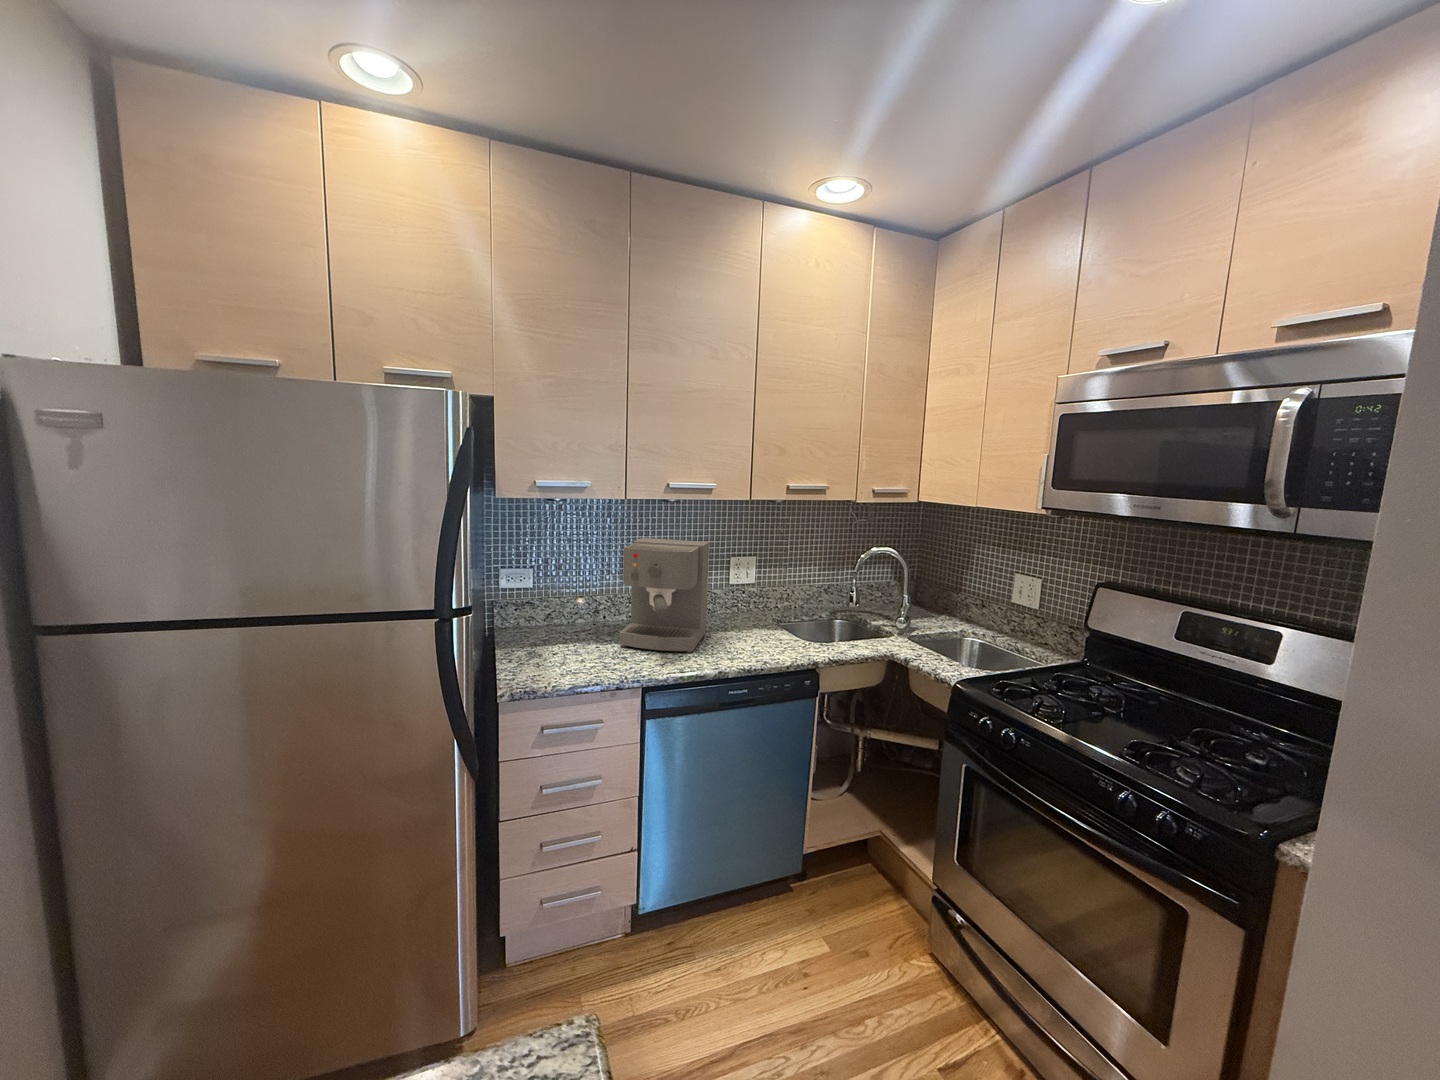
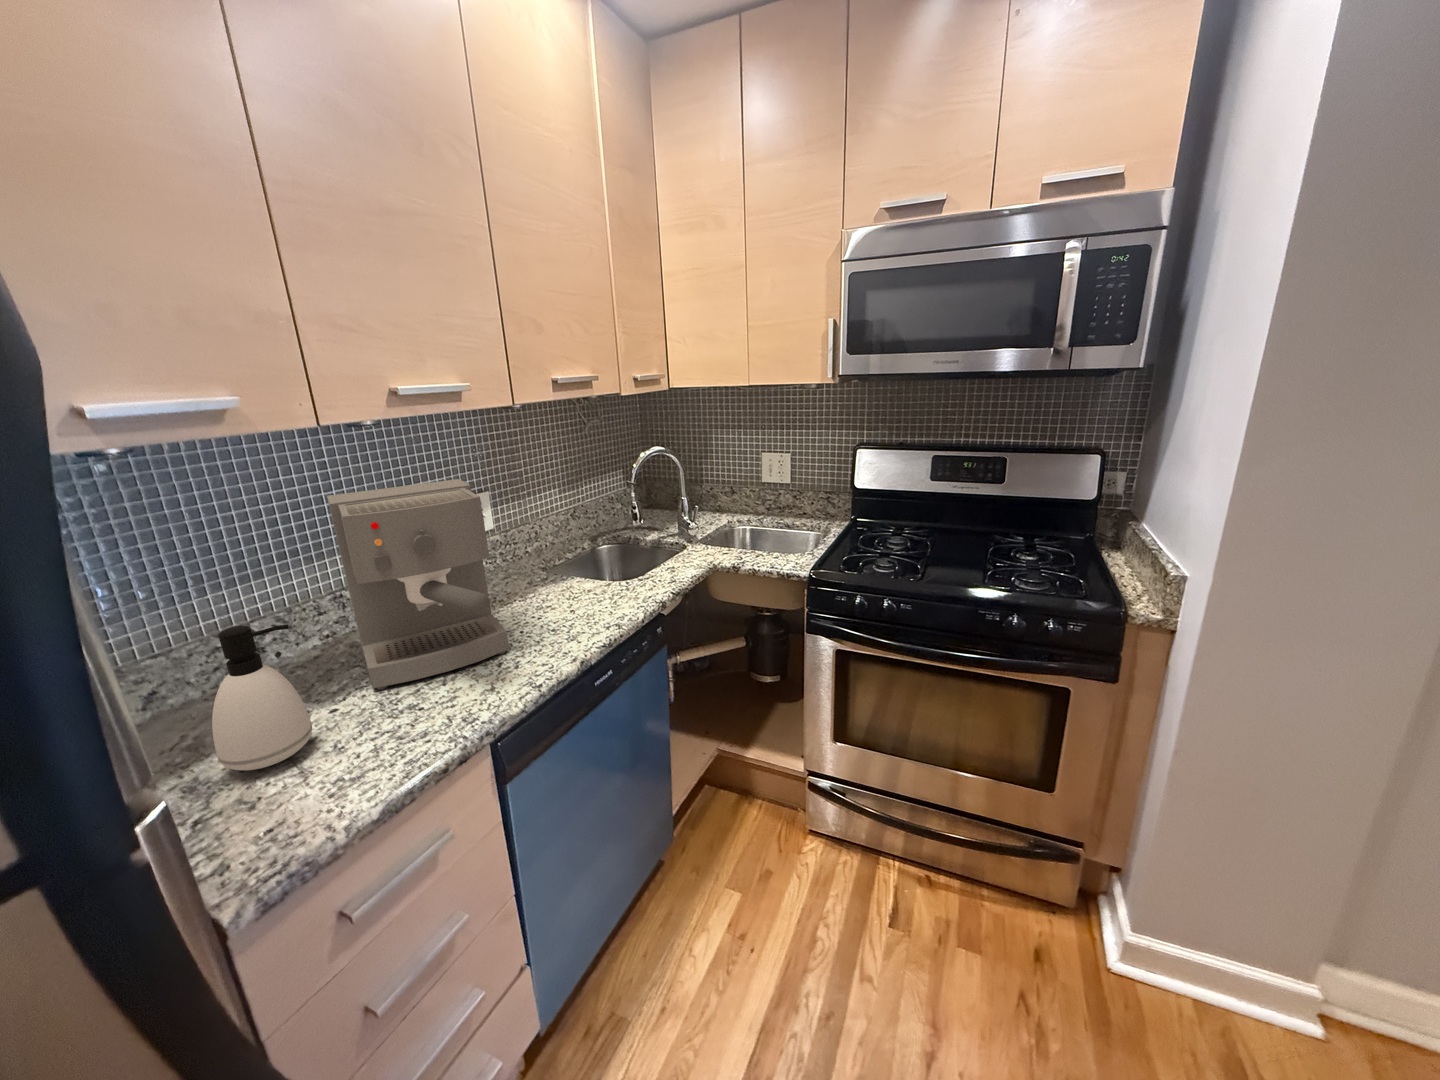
soap dispenser: none [540,586,579,656] -> present [212,625,312,770]

